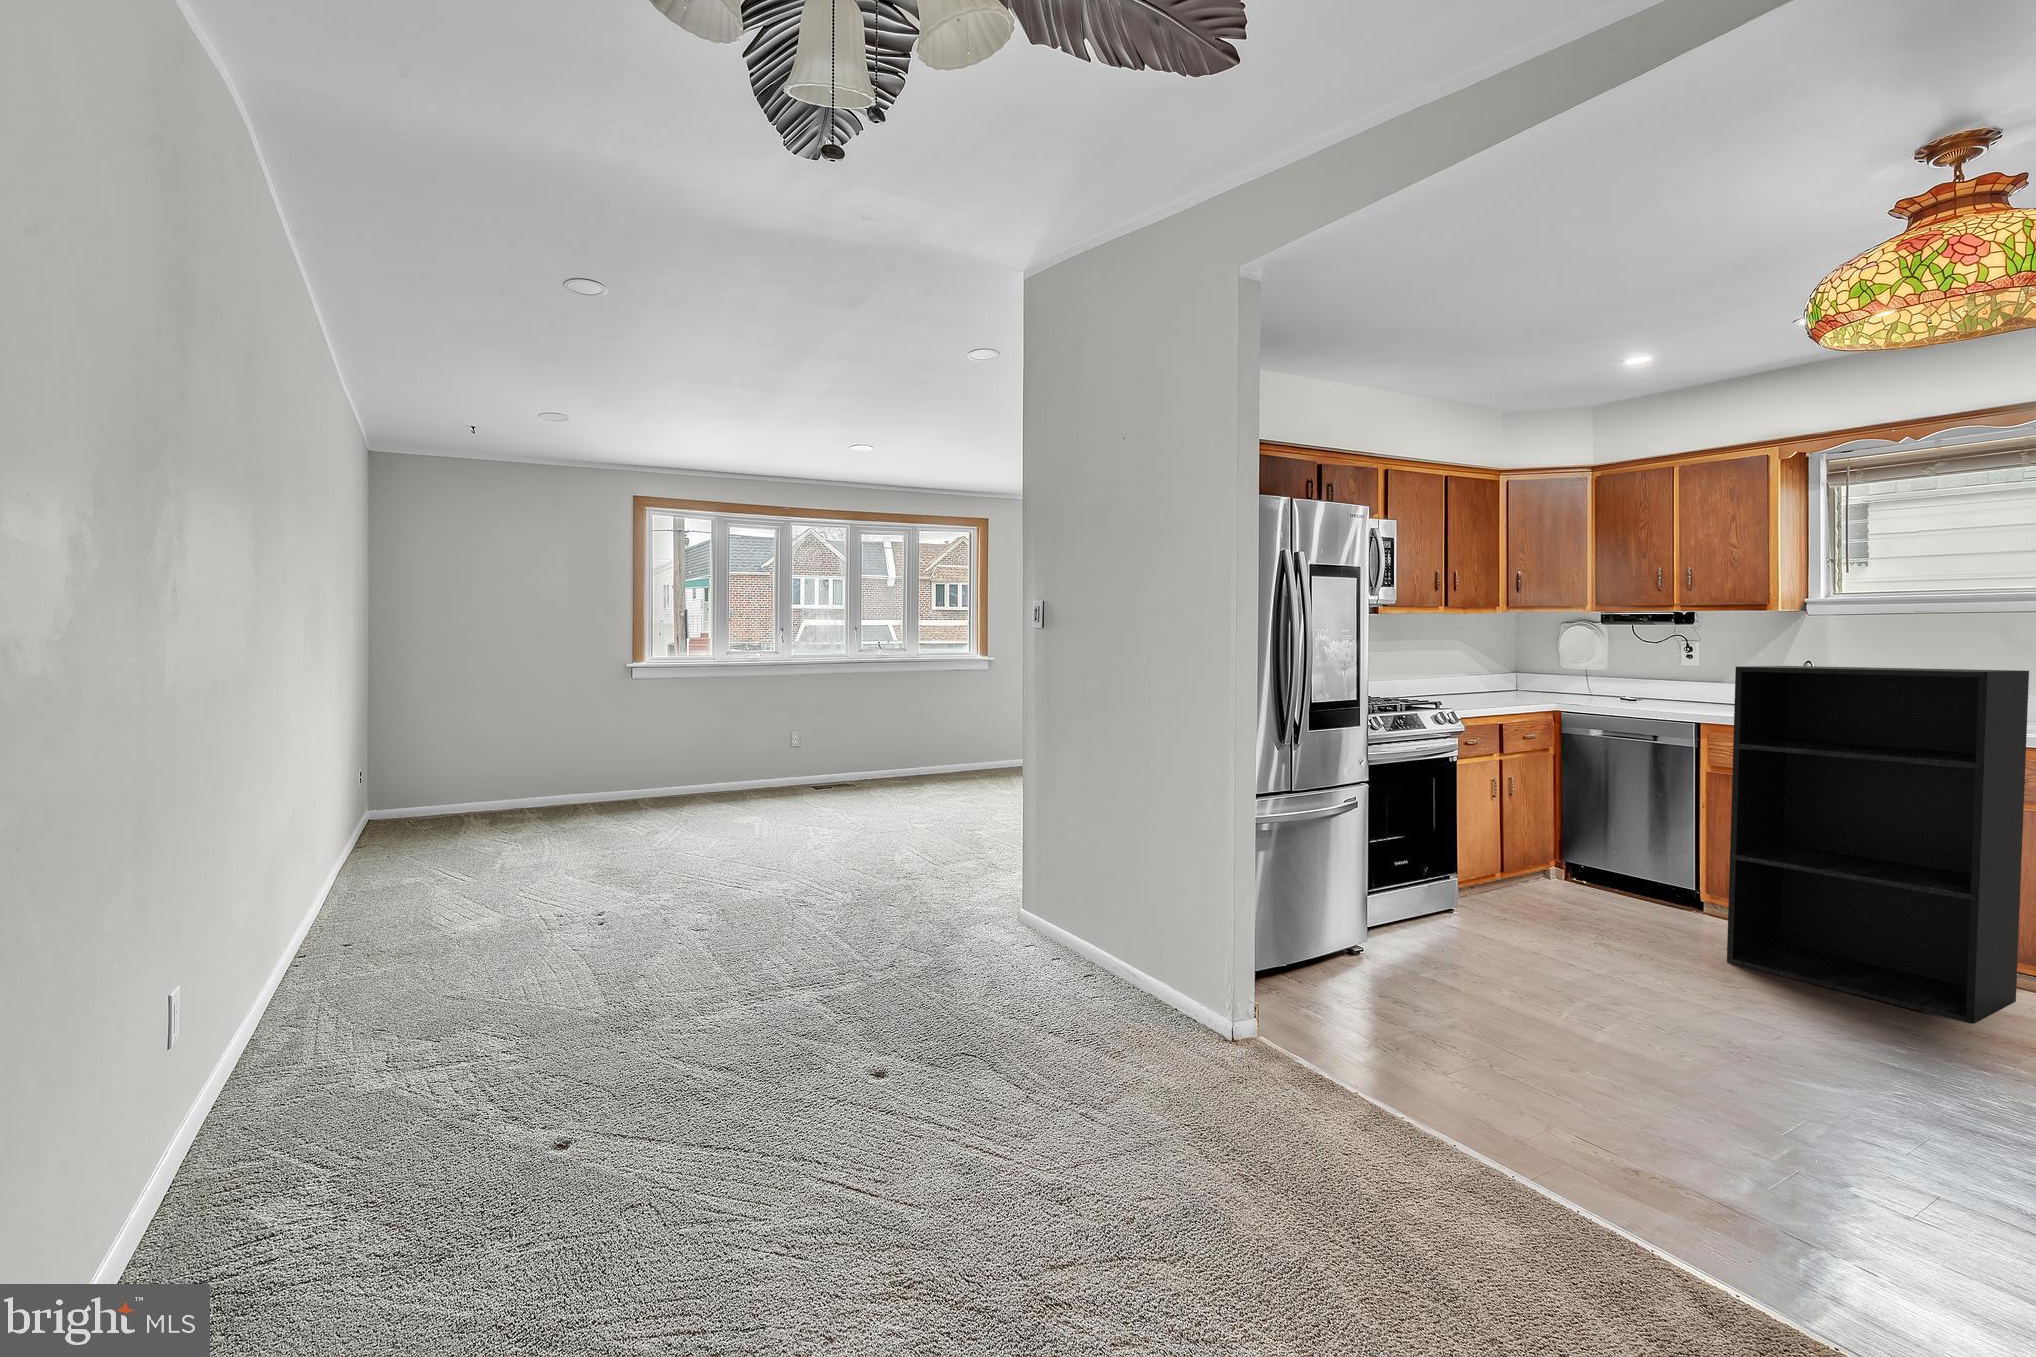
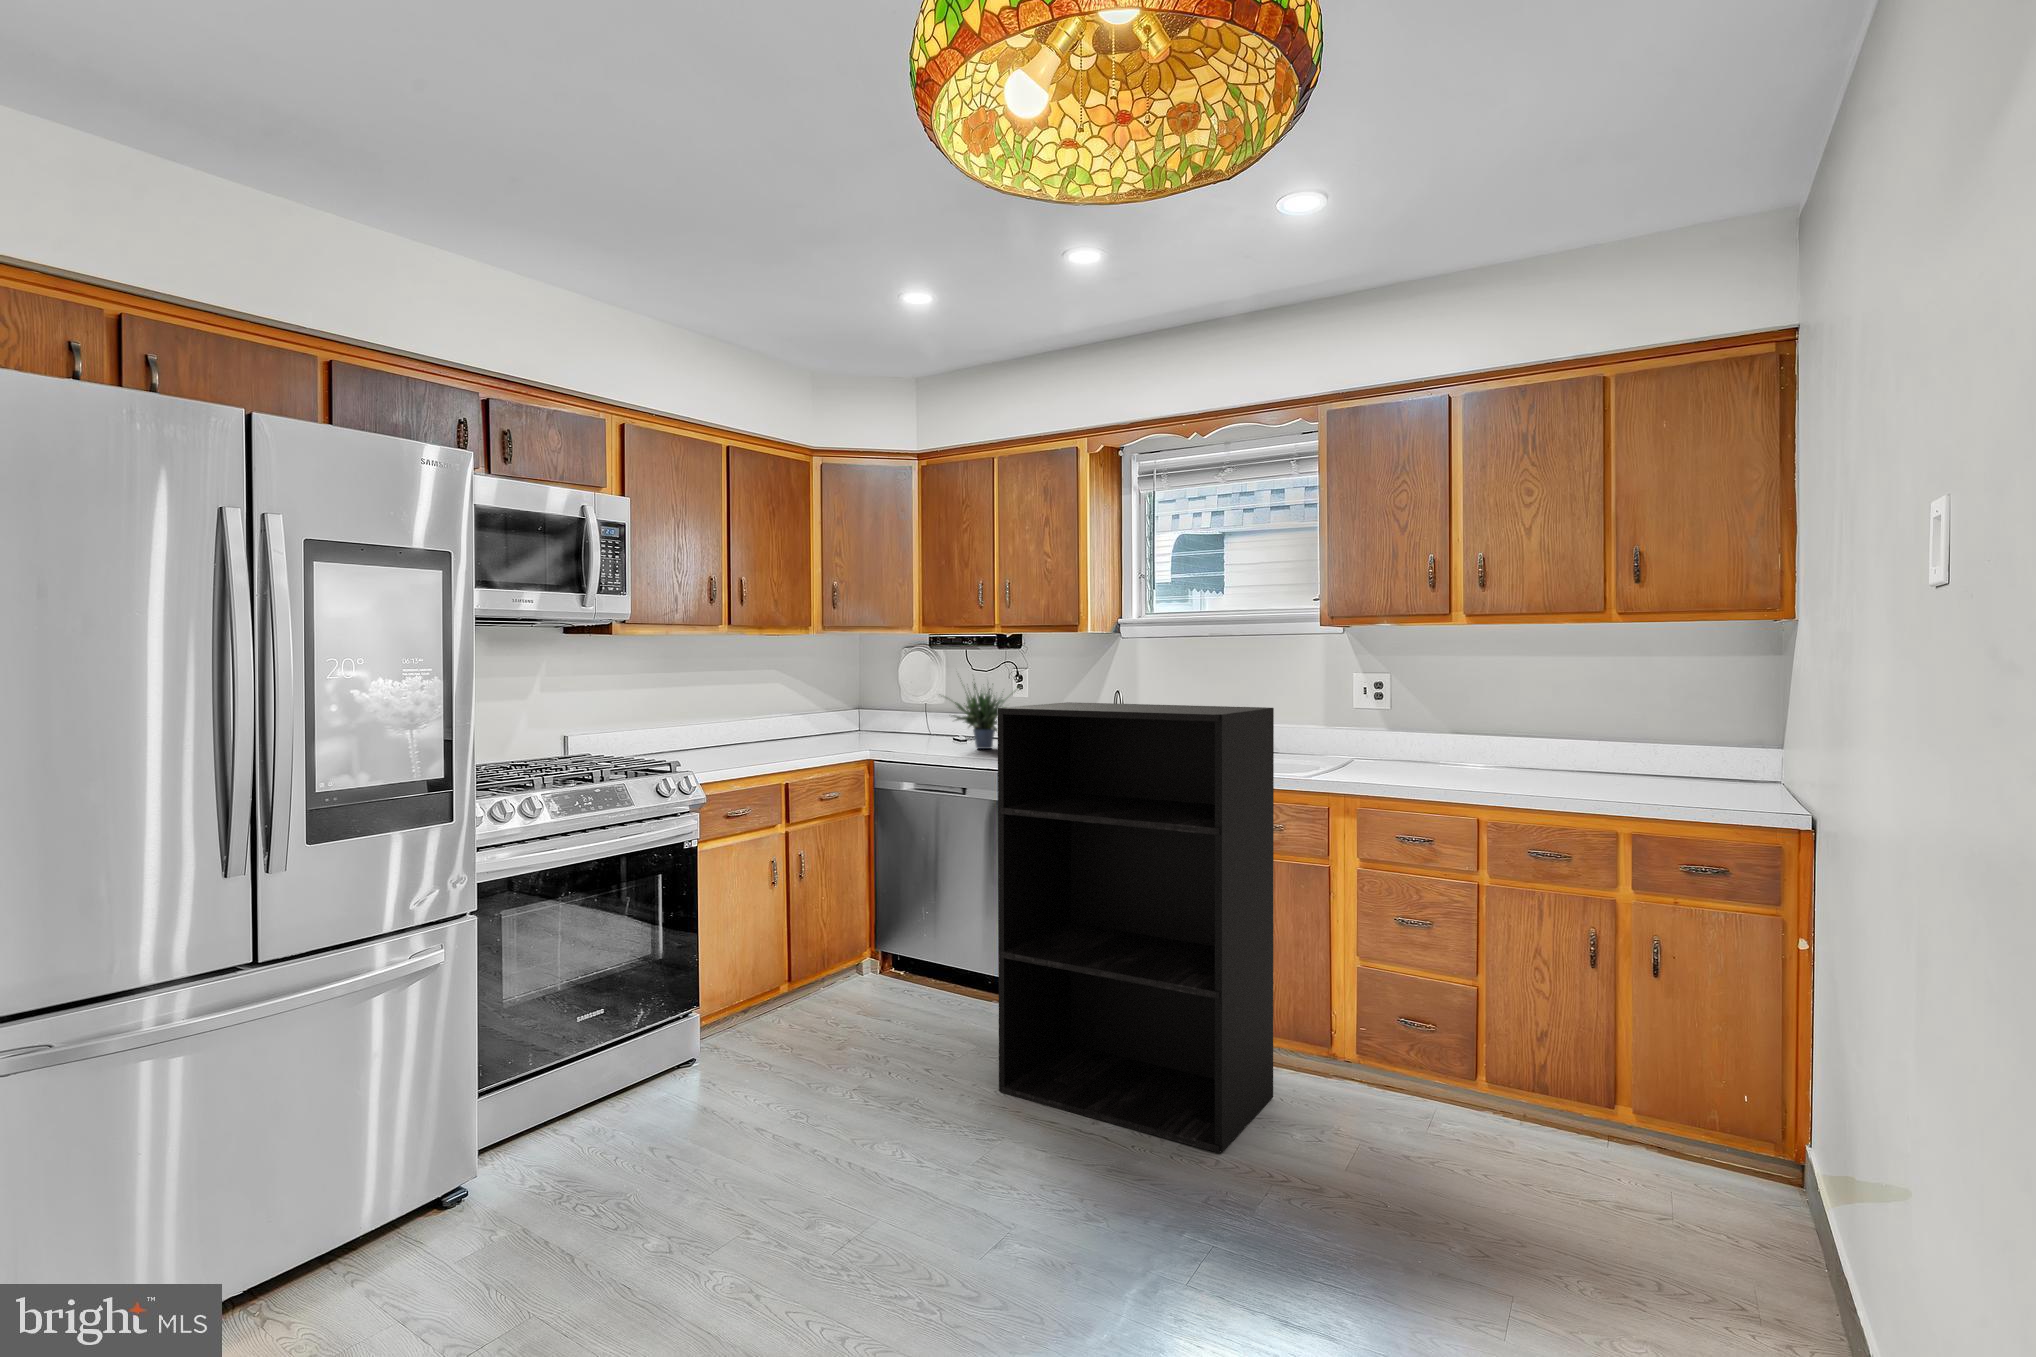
potted plant: none [1620,640,1713,707] -> present [945,678,1006,749]

